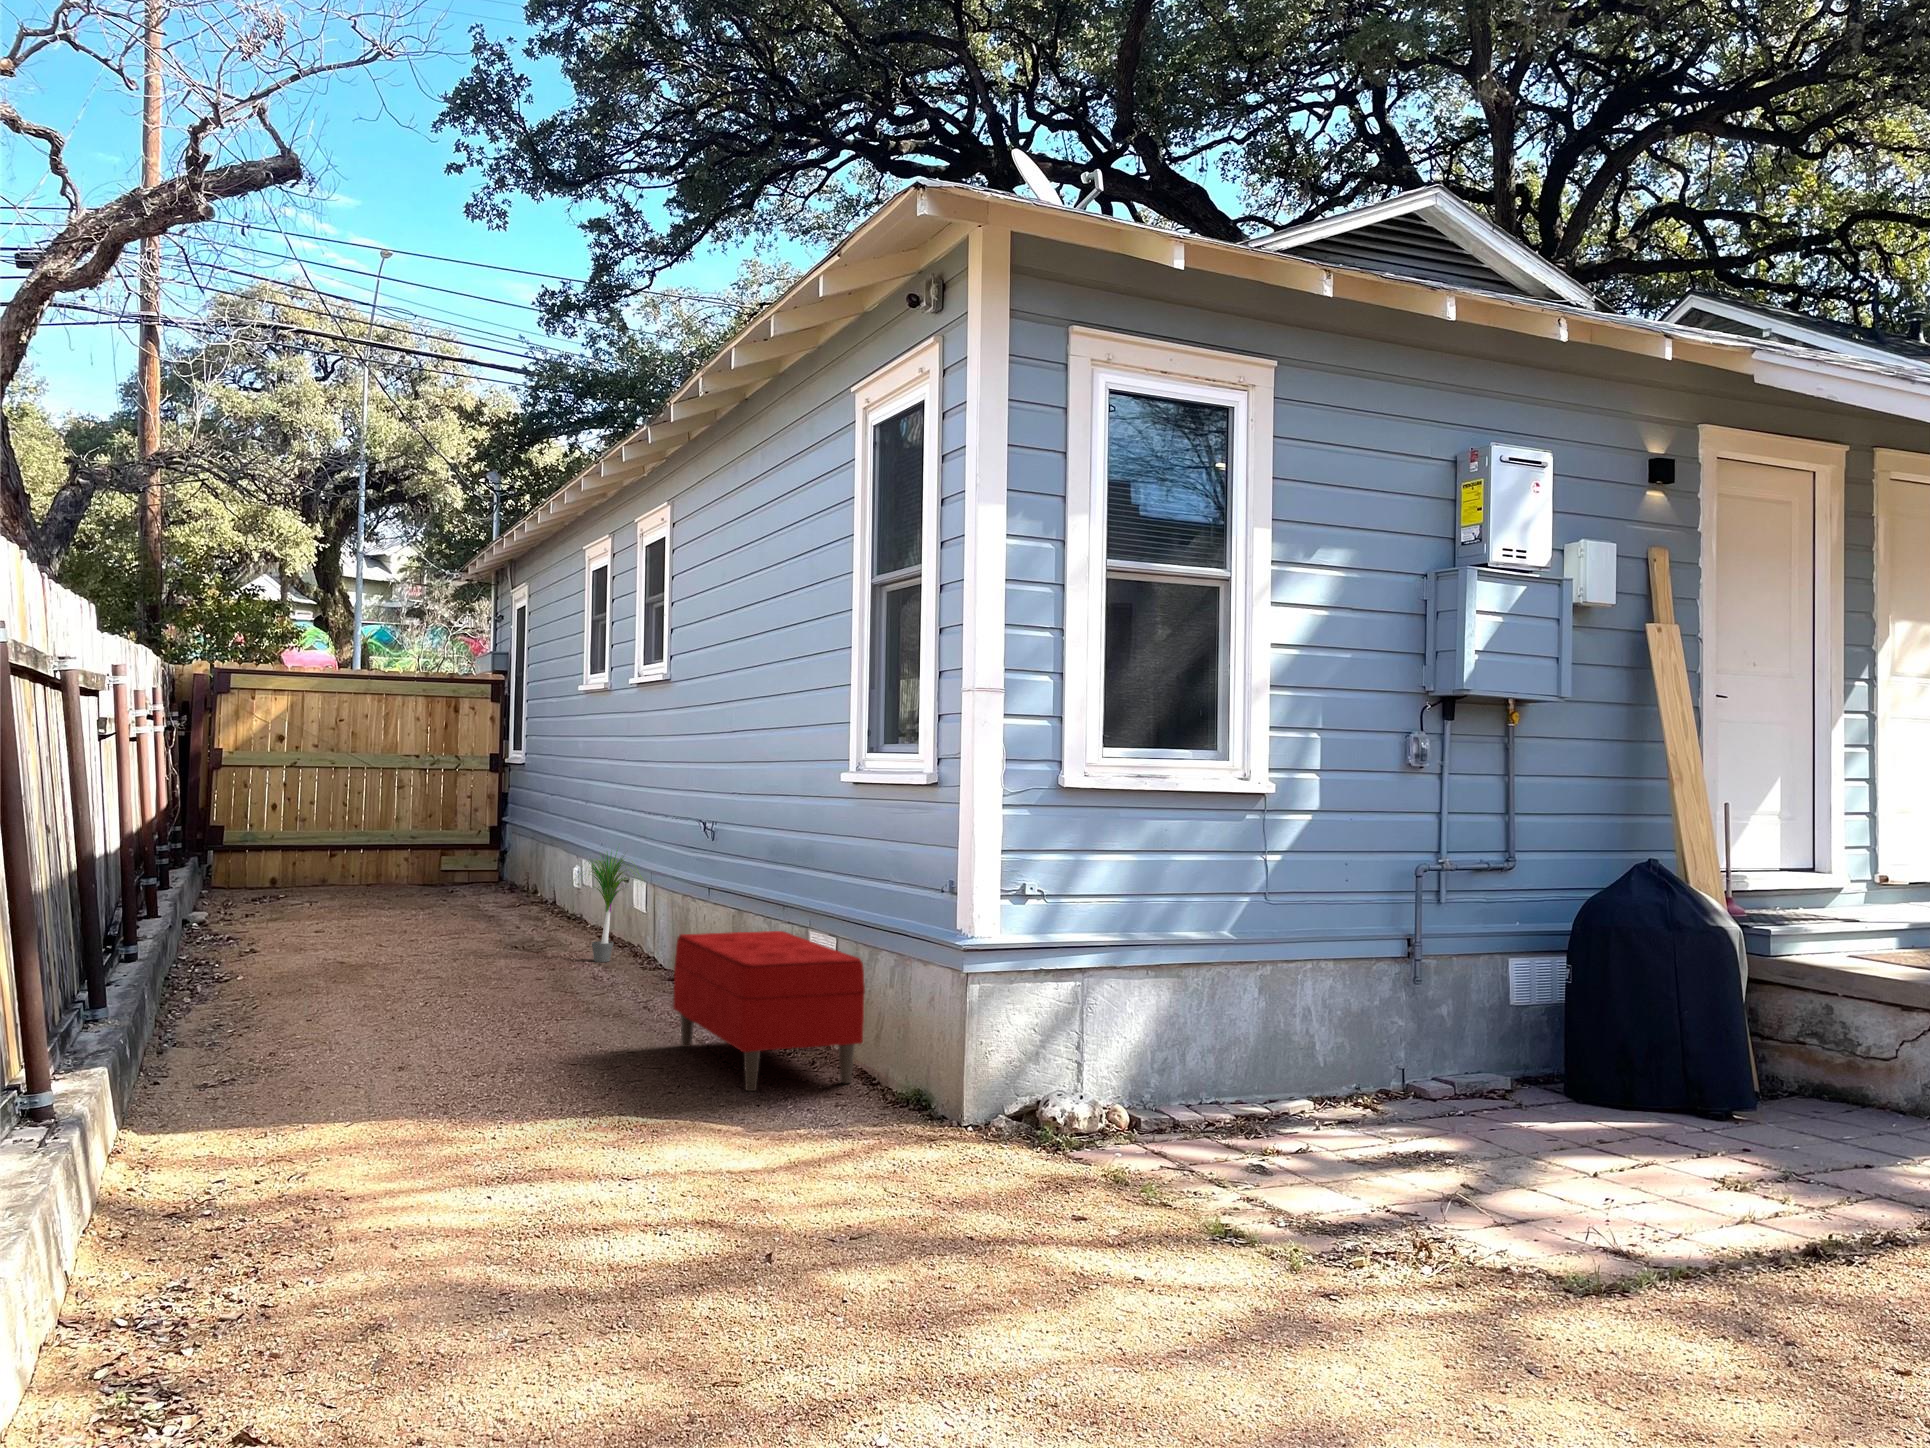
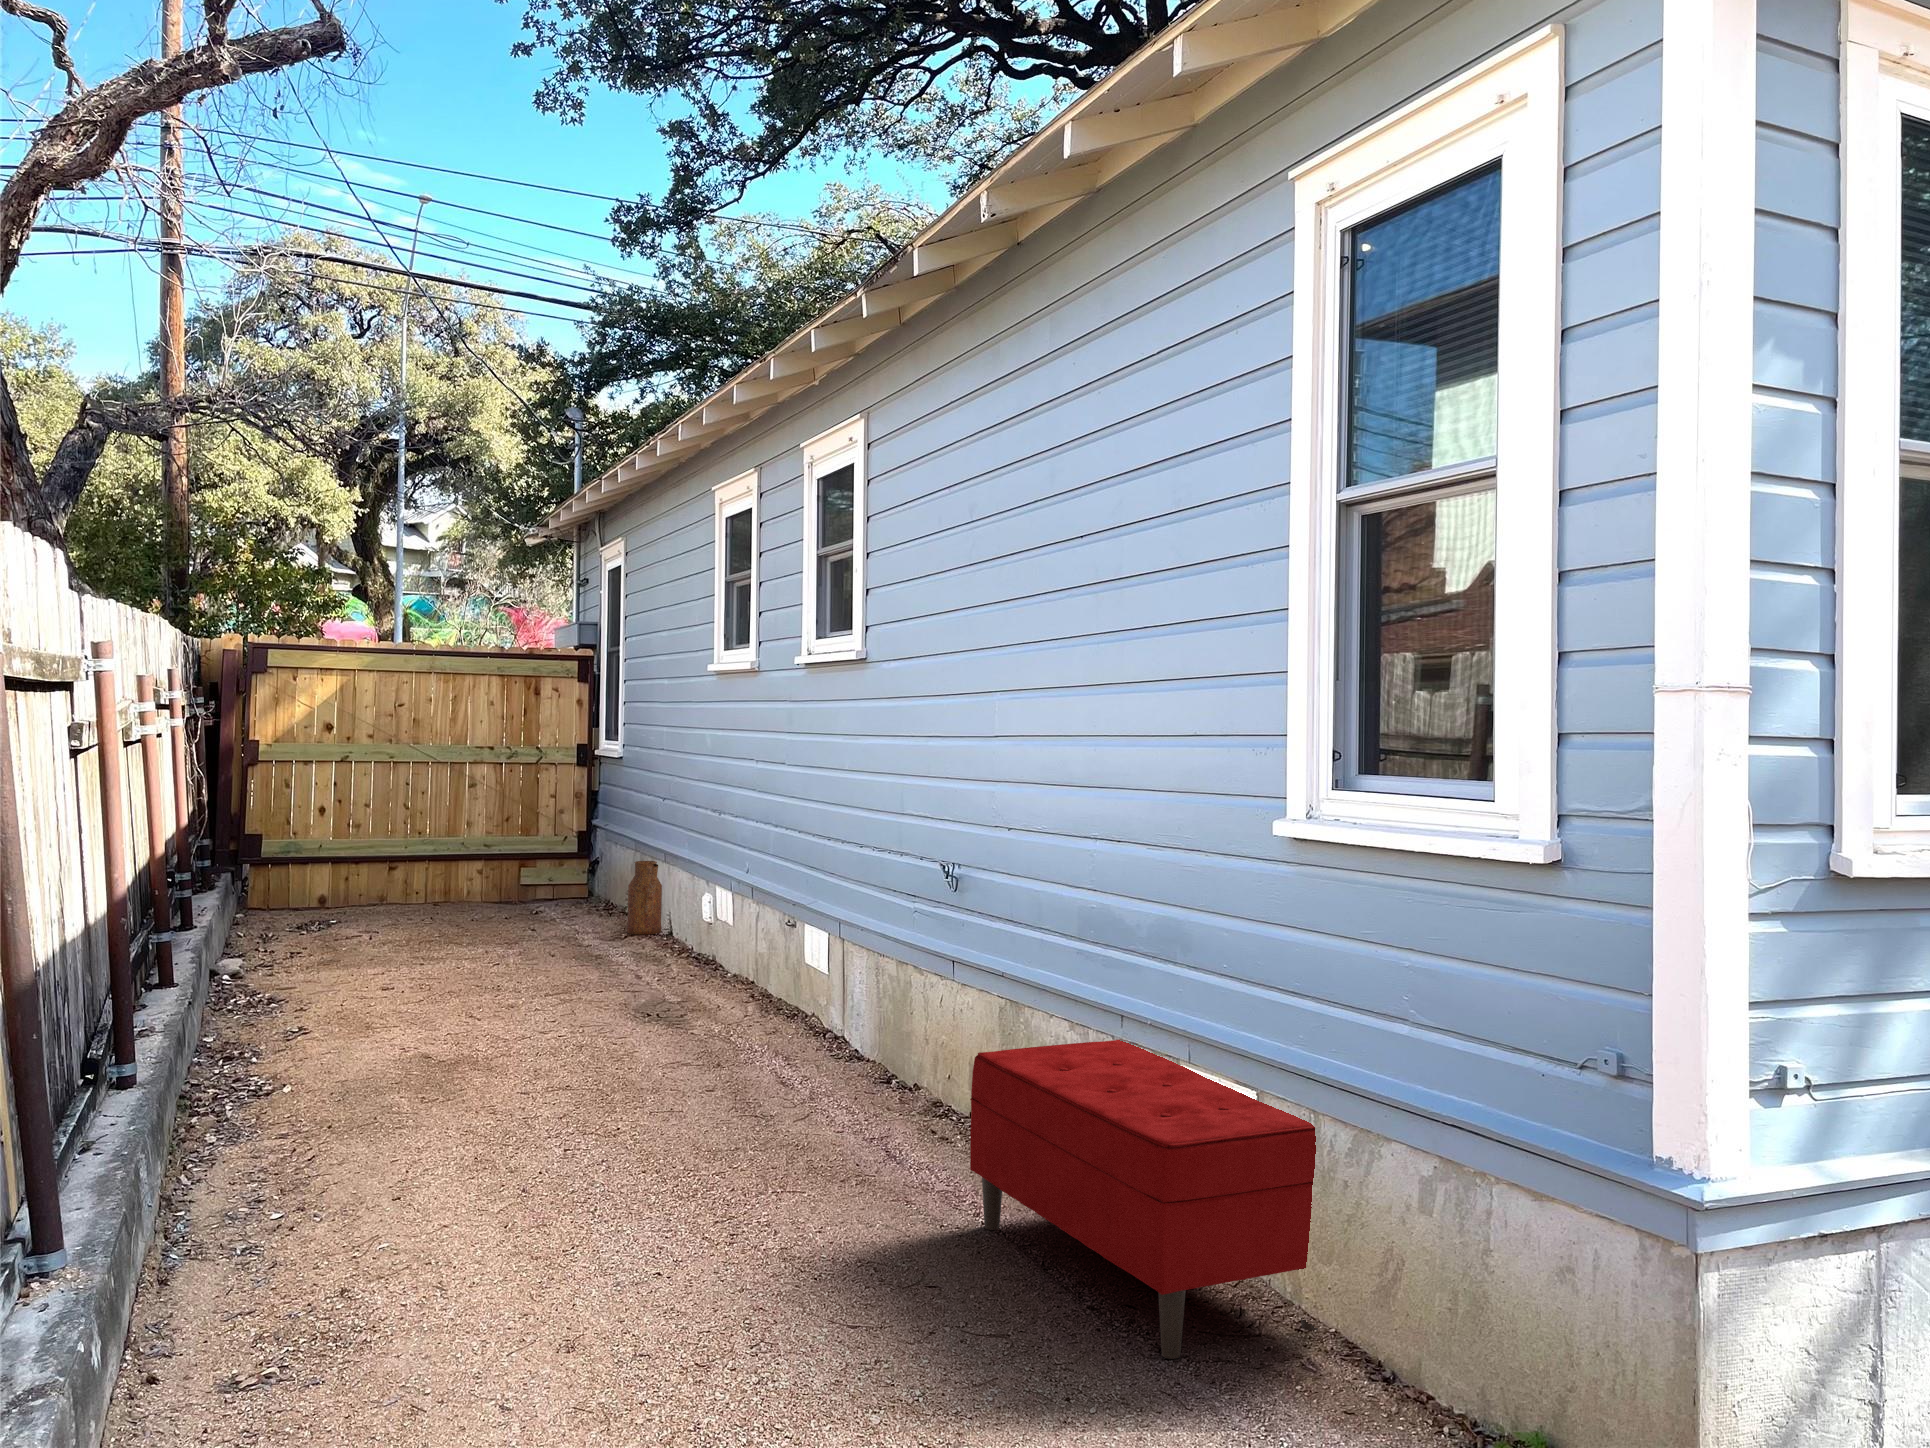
potted plant: present [578,846,643,962] -> none [726,870,834,1035]
watering can: none [519,847,549,907] -> present [627,861,662,935]

